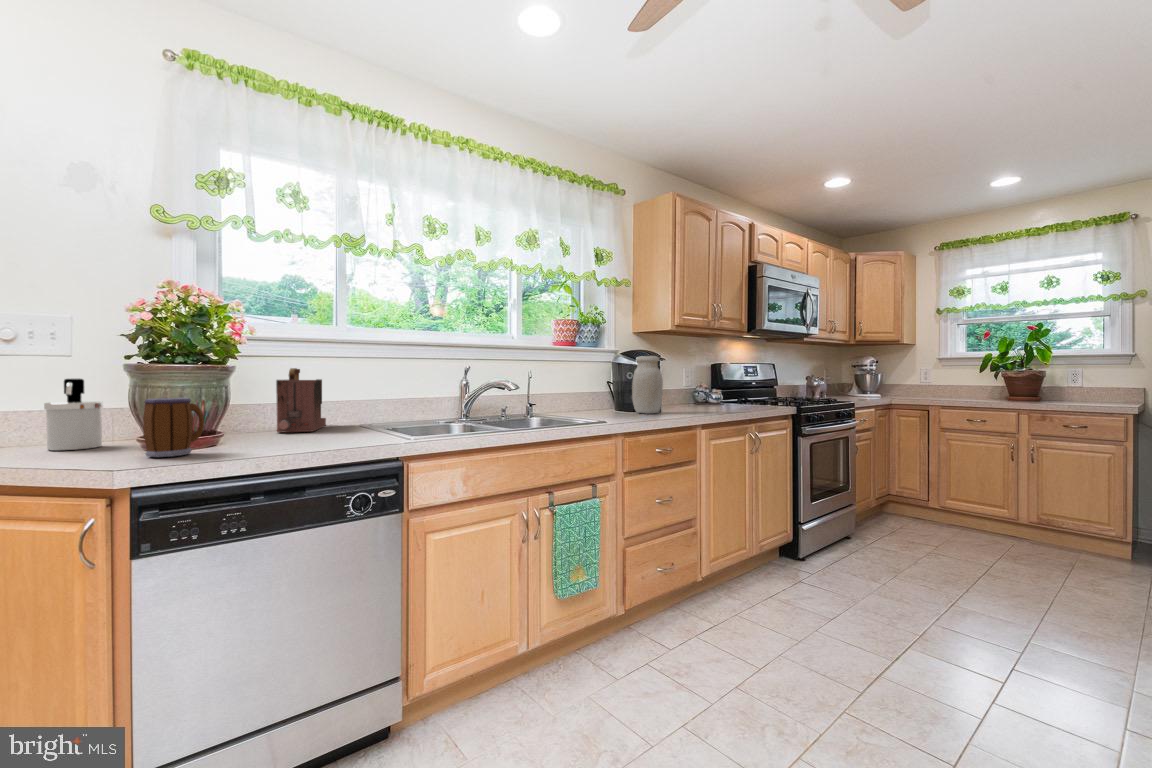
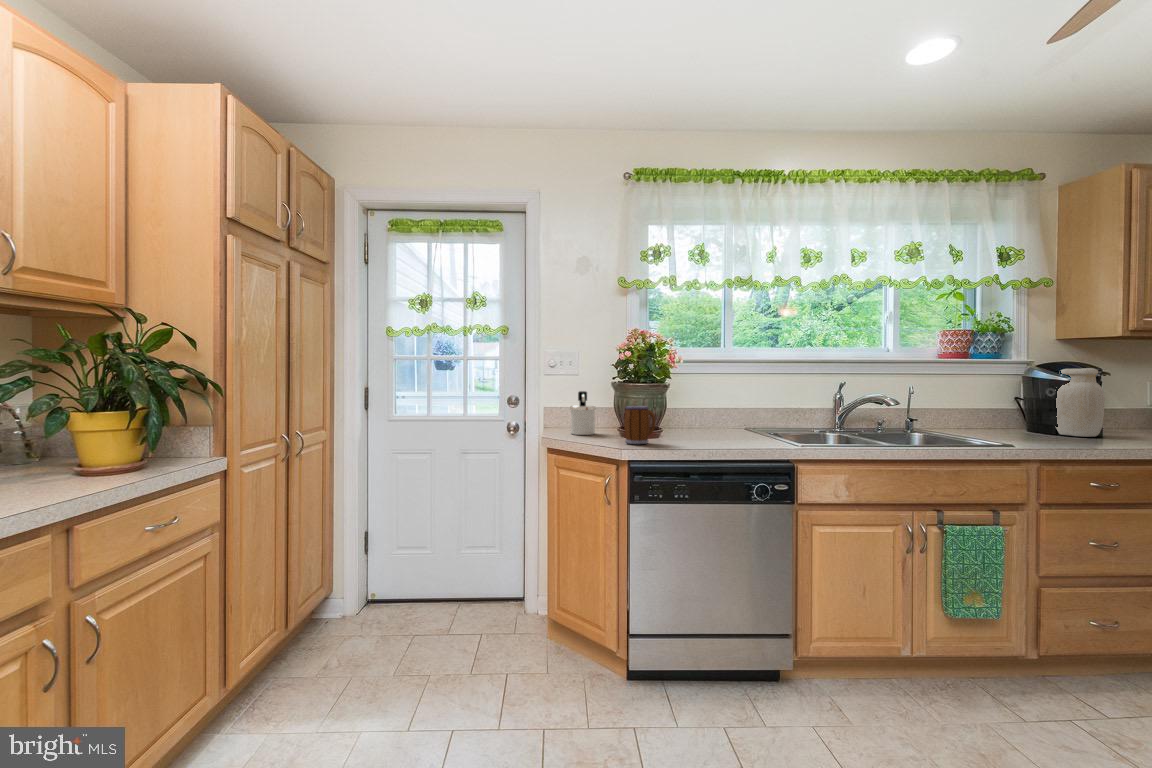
toaster: present [276,368,326,433] -> none [690,383,720,433]

